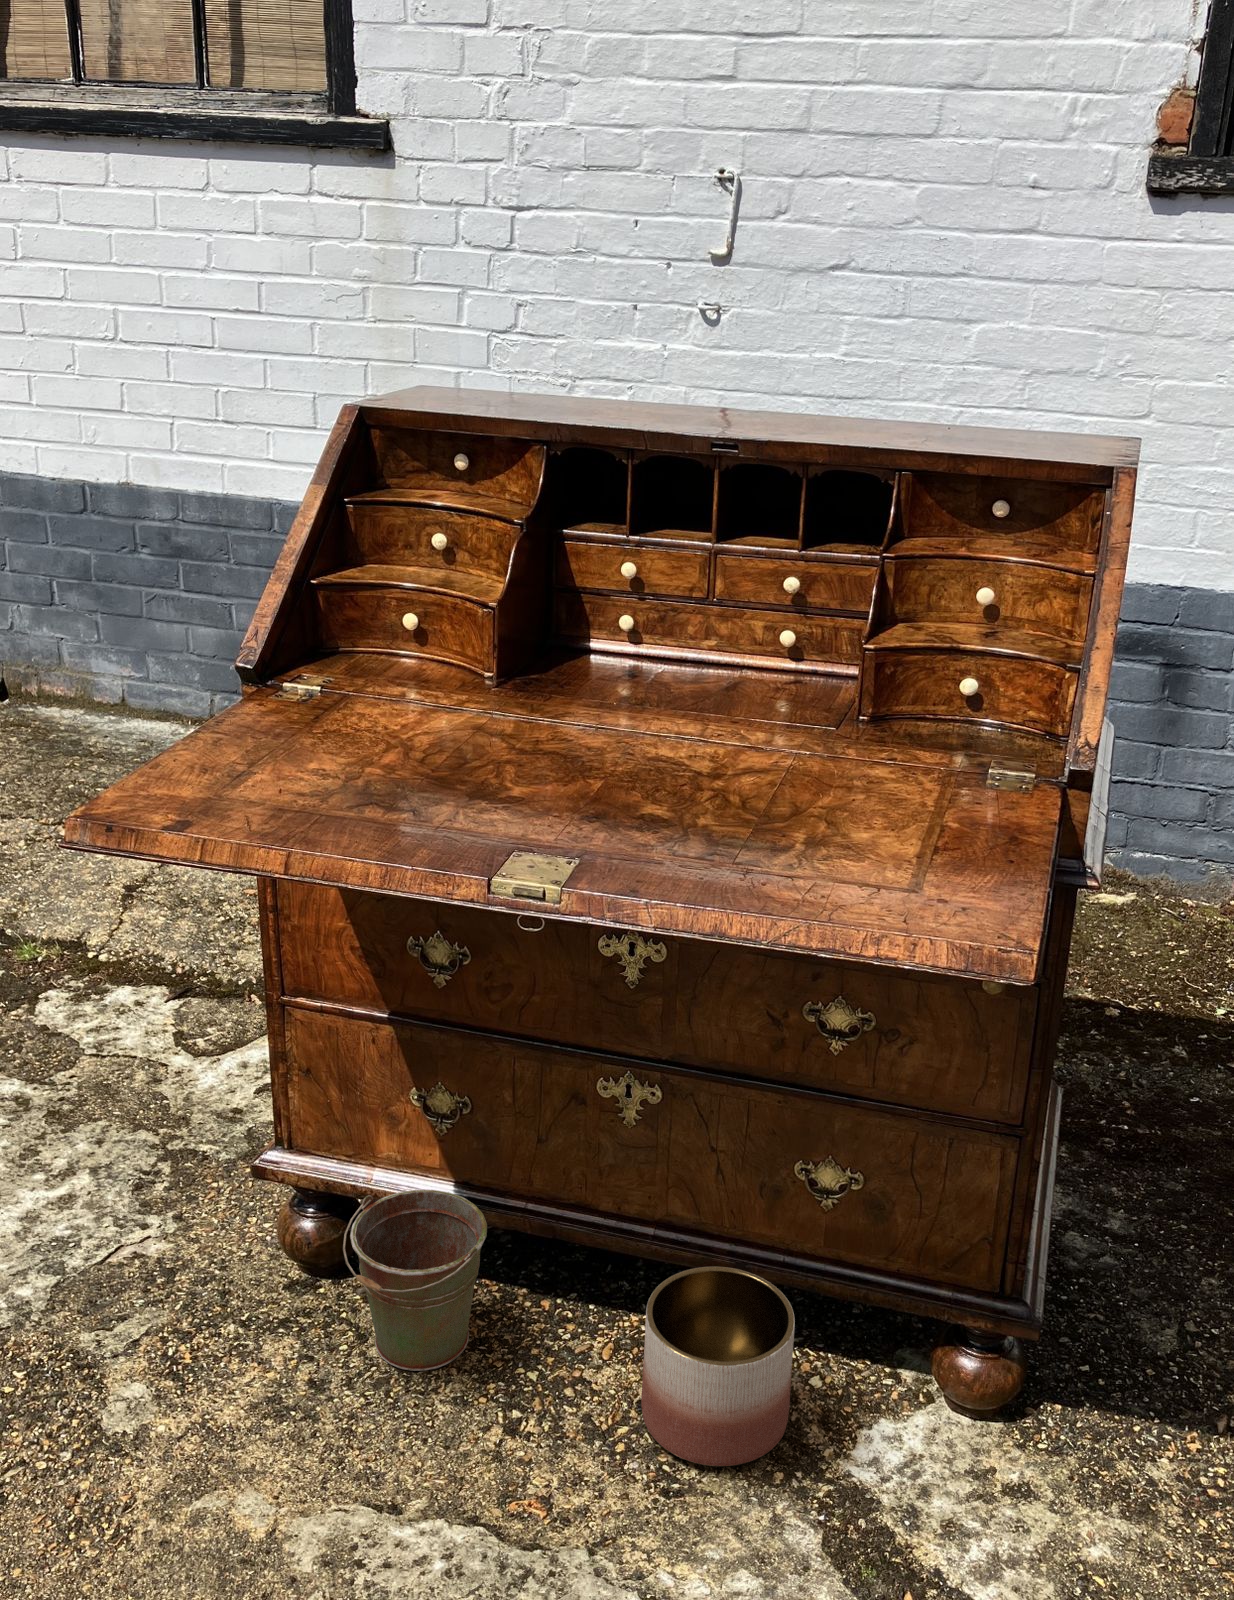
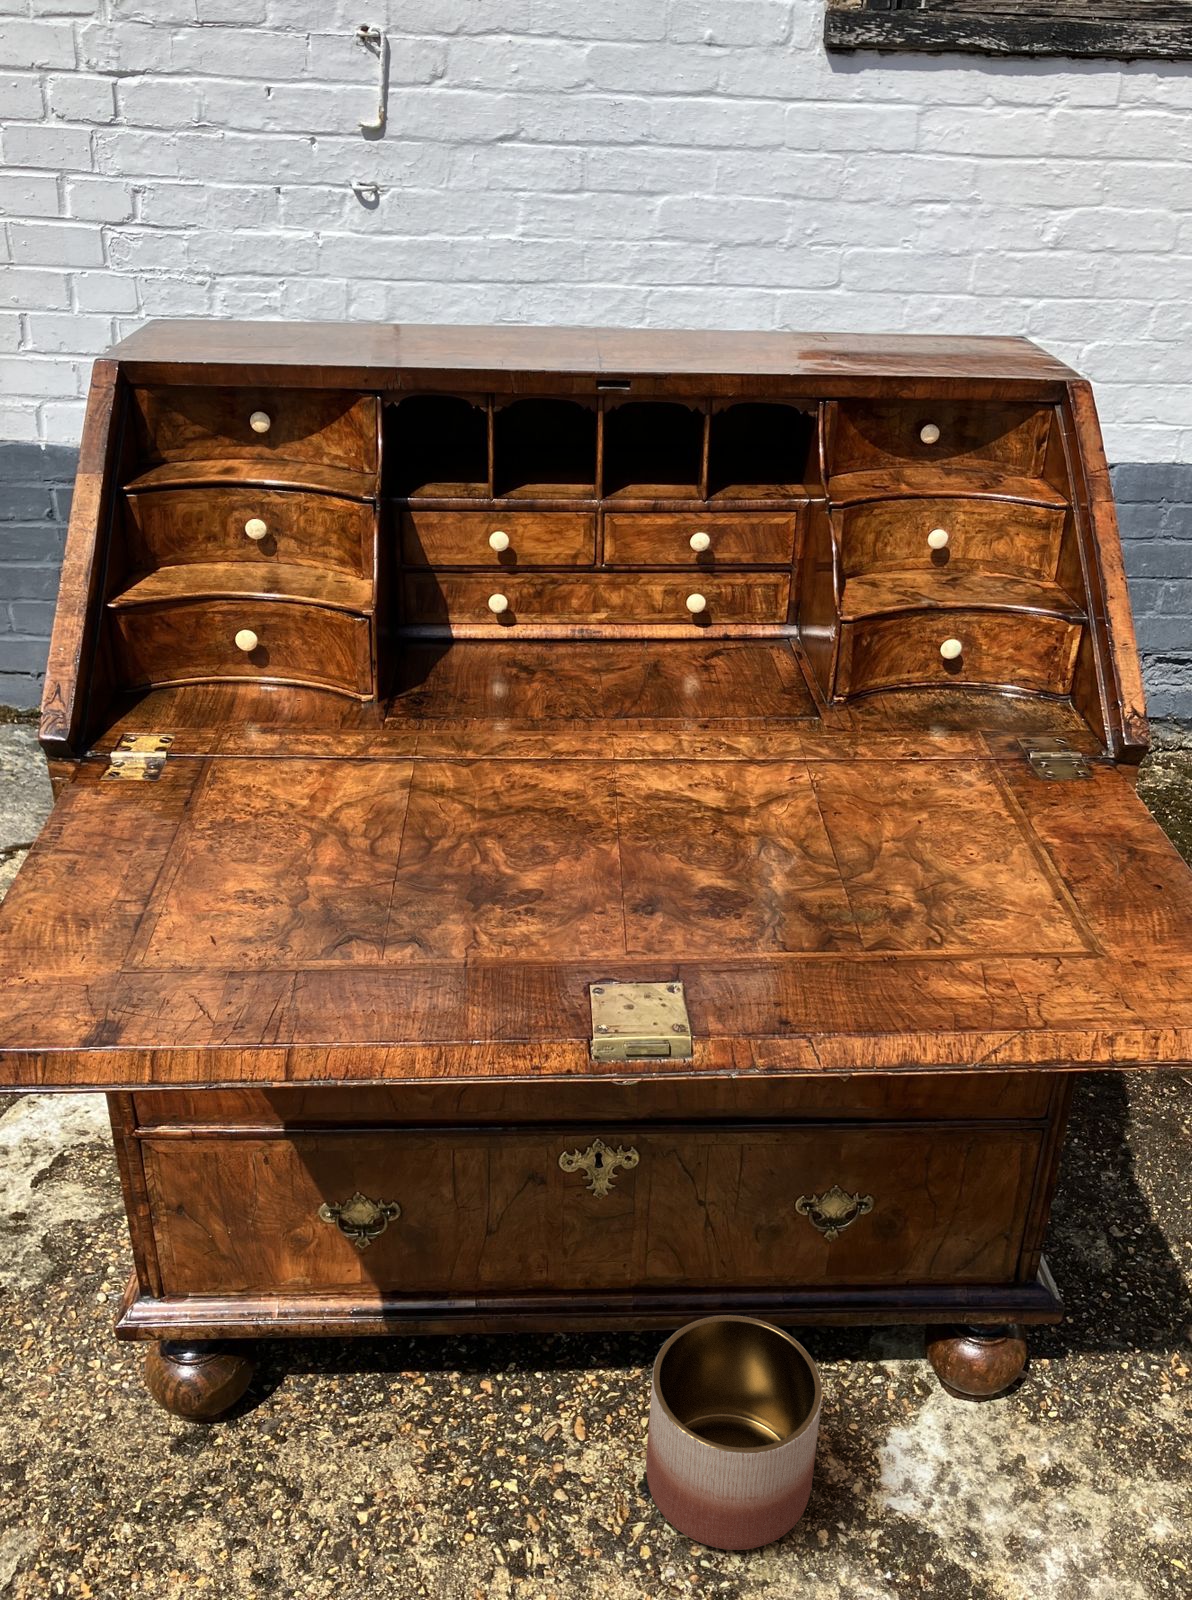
bucket: present [343,1190,487,1371] -> none [266,1301,441,1525]

